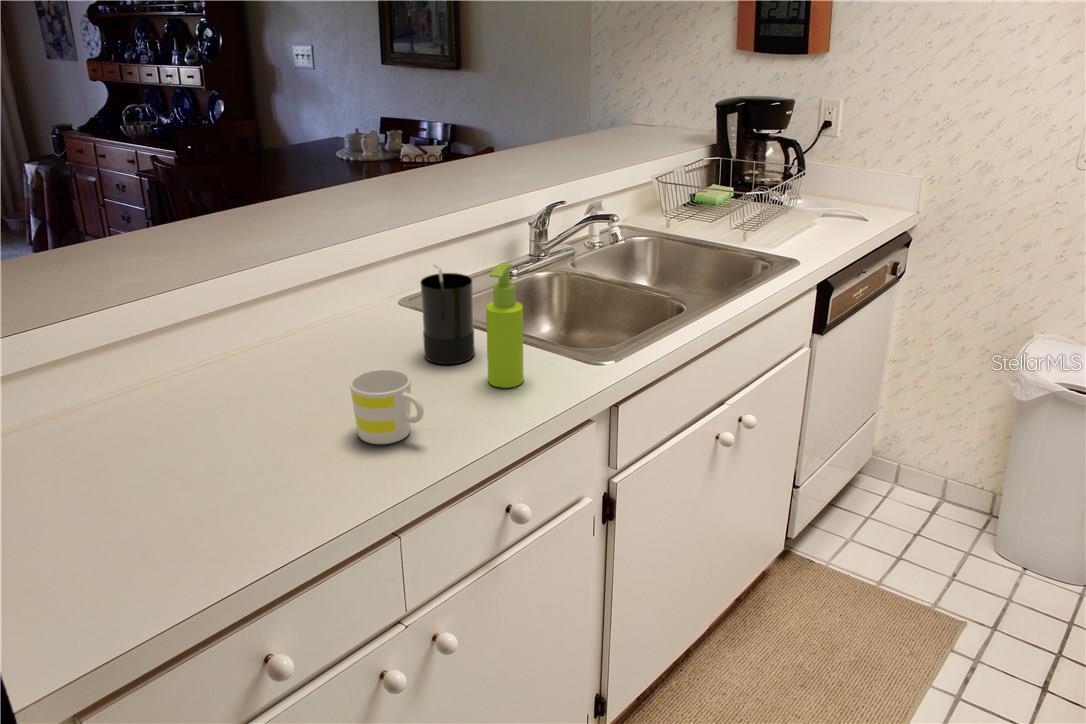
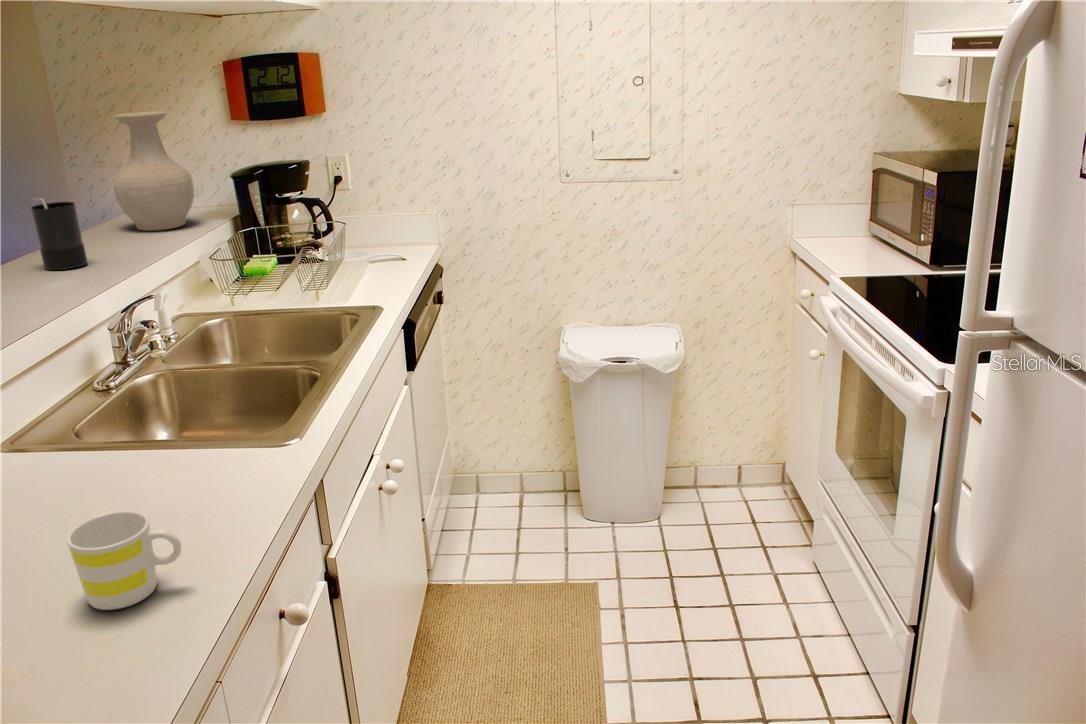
vase: none [614,35,682,147] -> present [113,111,194,231]
soap dispenser: present [486,263,523,388] -> none [177,356,236,499]
candle: present [421,265,475,364] -> present [31,199,87,270]

